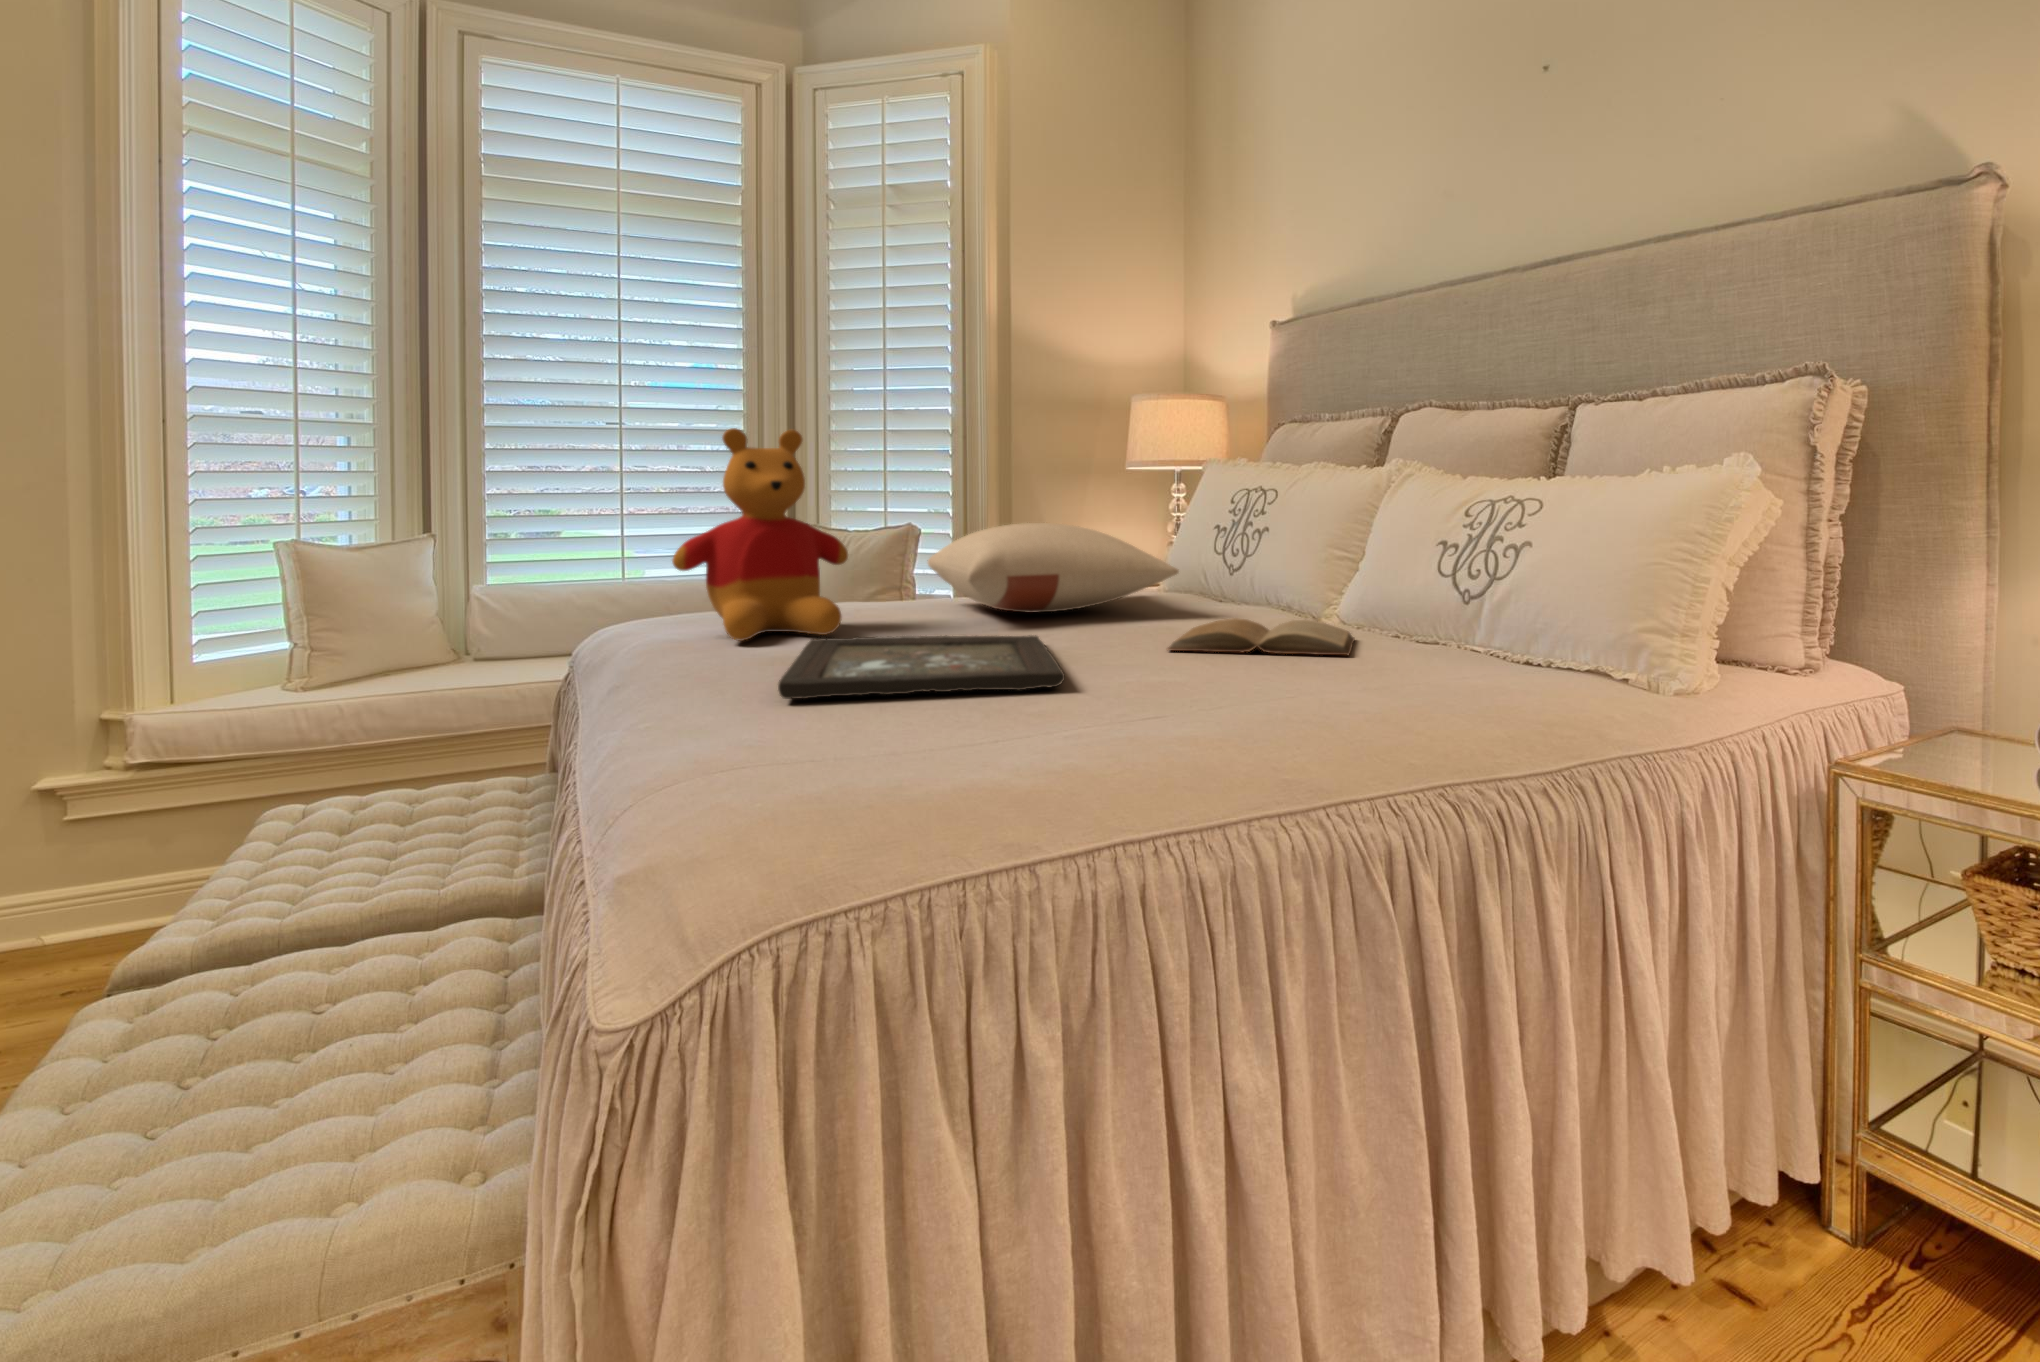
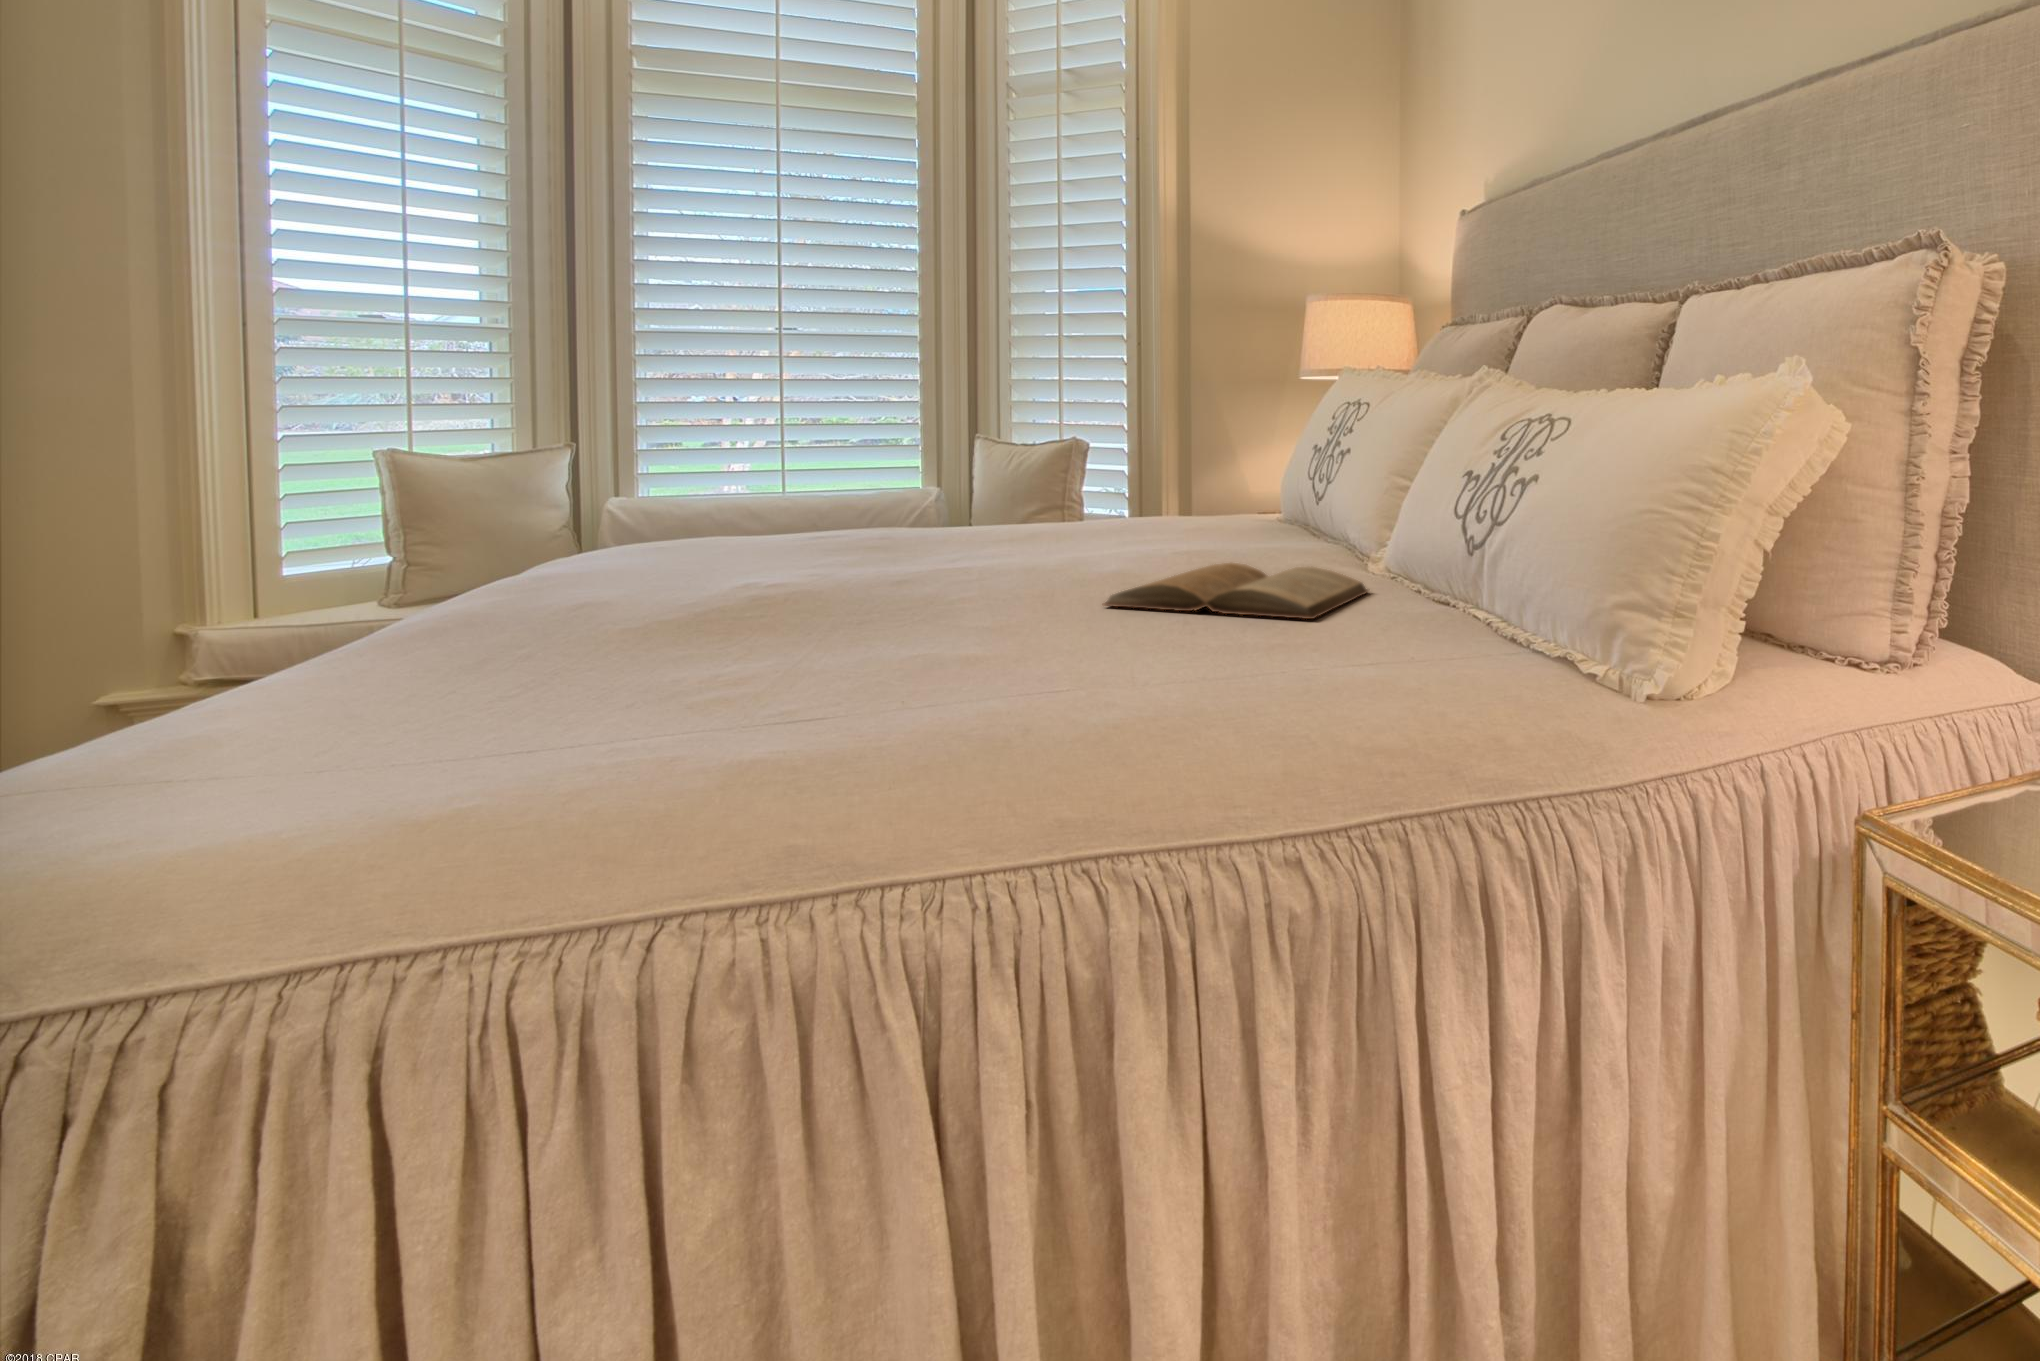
stuffed bear: present [672,428,848,641] -> none [582,328,825,581]
pillow: present [928,523,1179,612] -> none [937,441,1219,546]
tray: present [778,635,1065,699] -> none [425,582,972,680]

